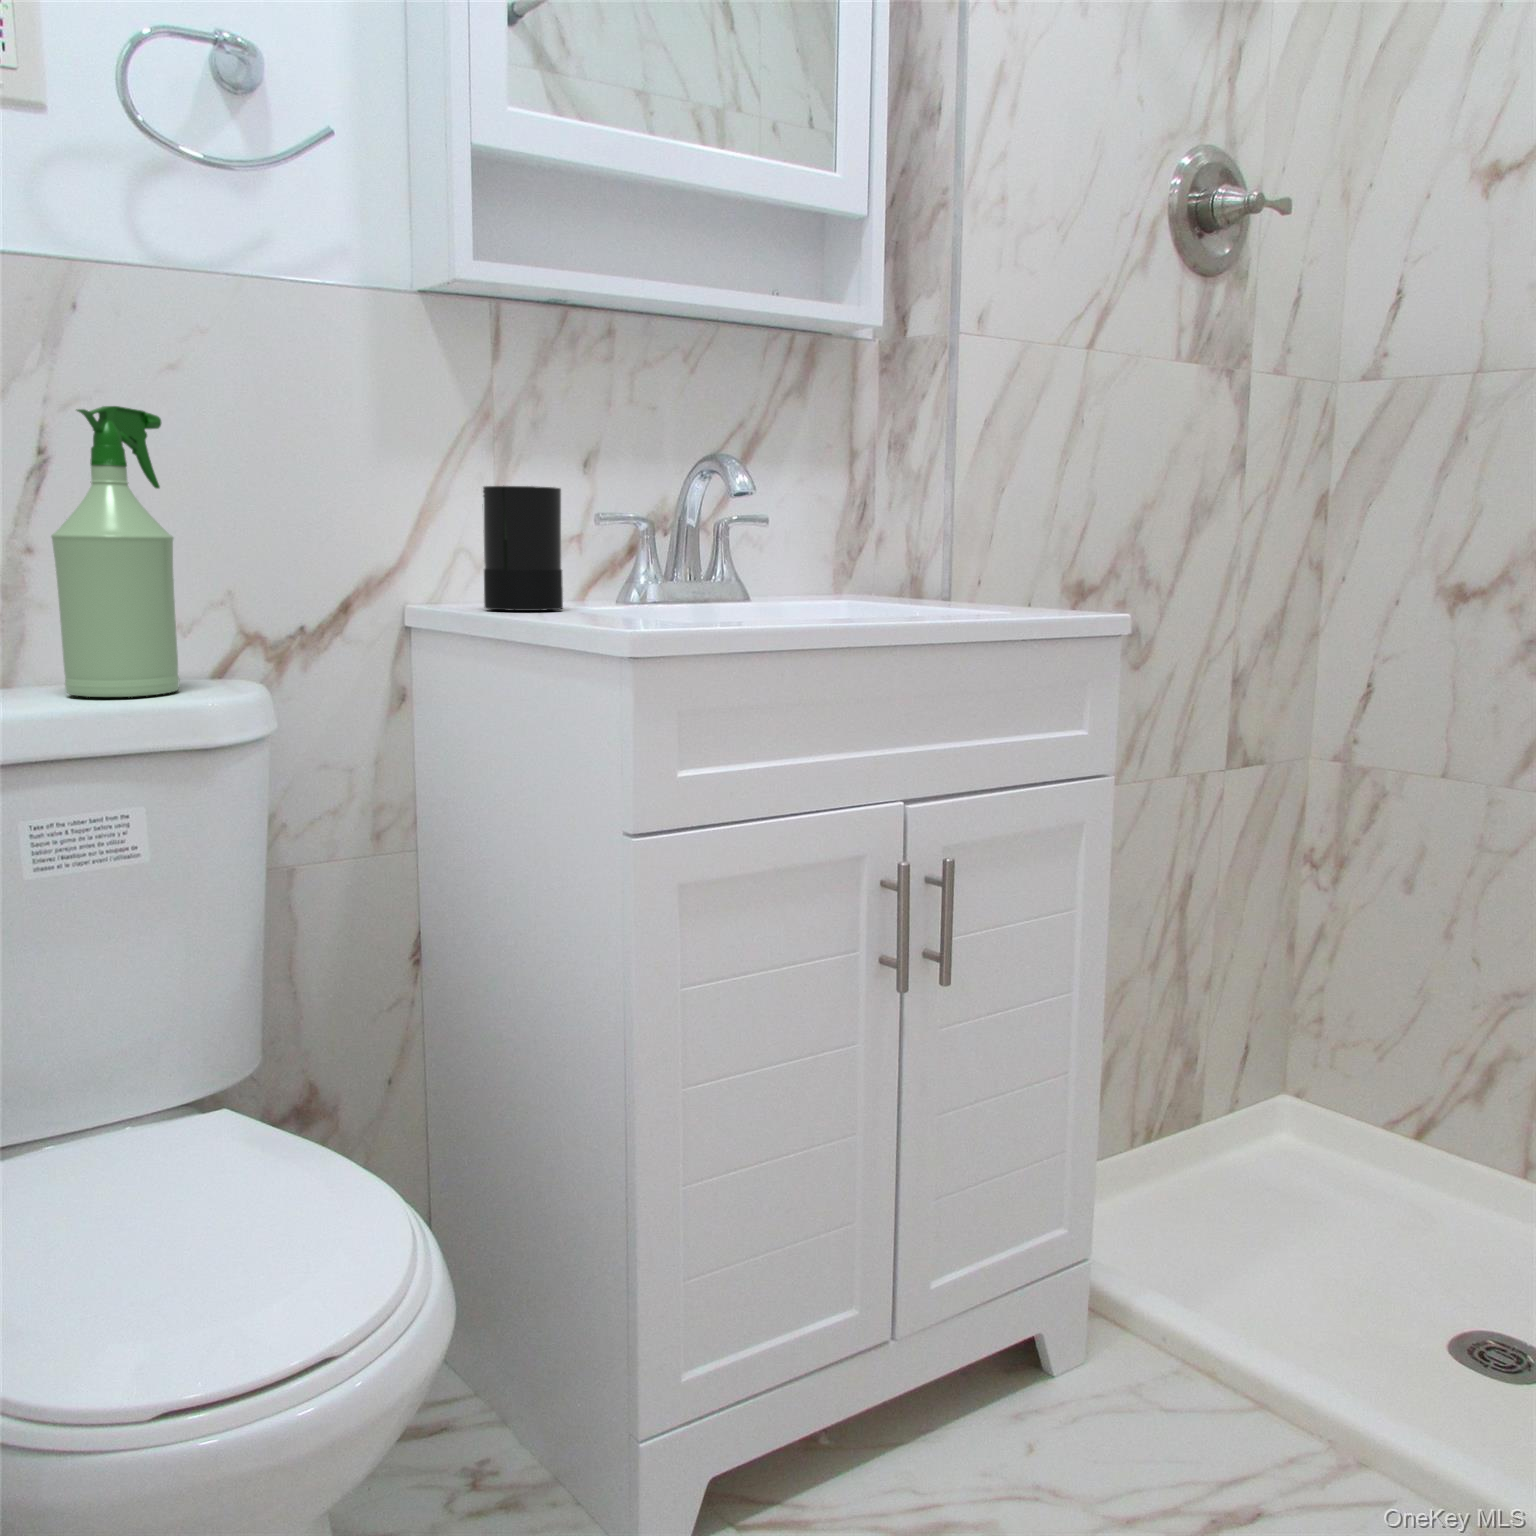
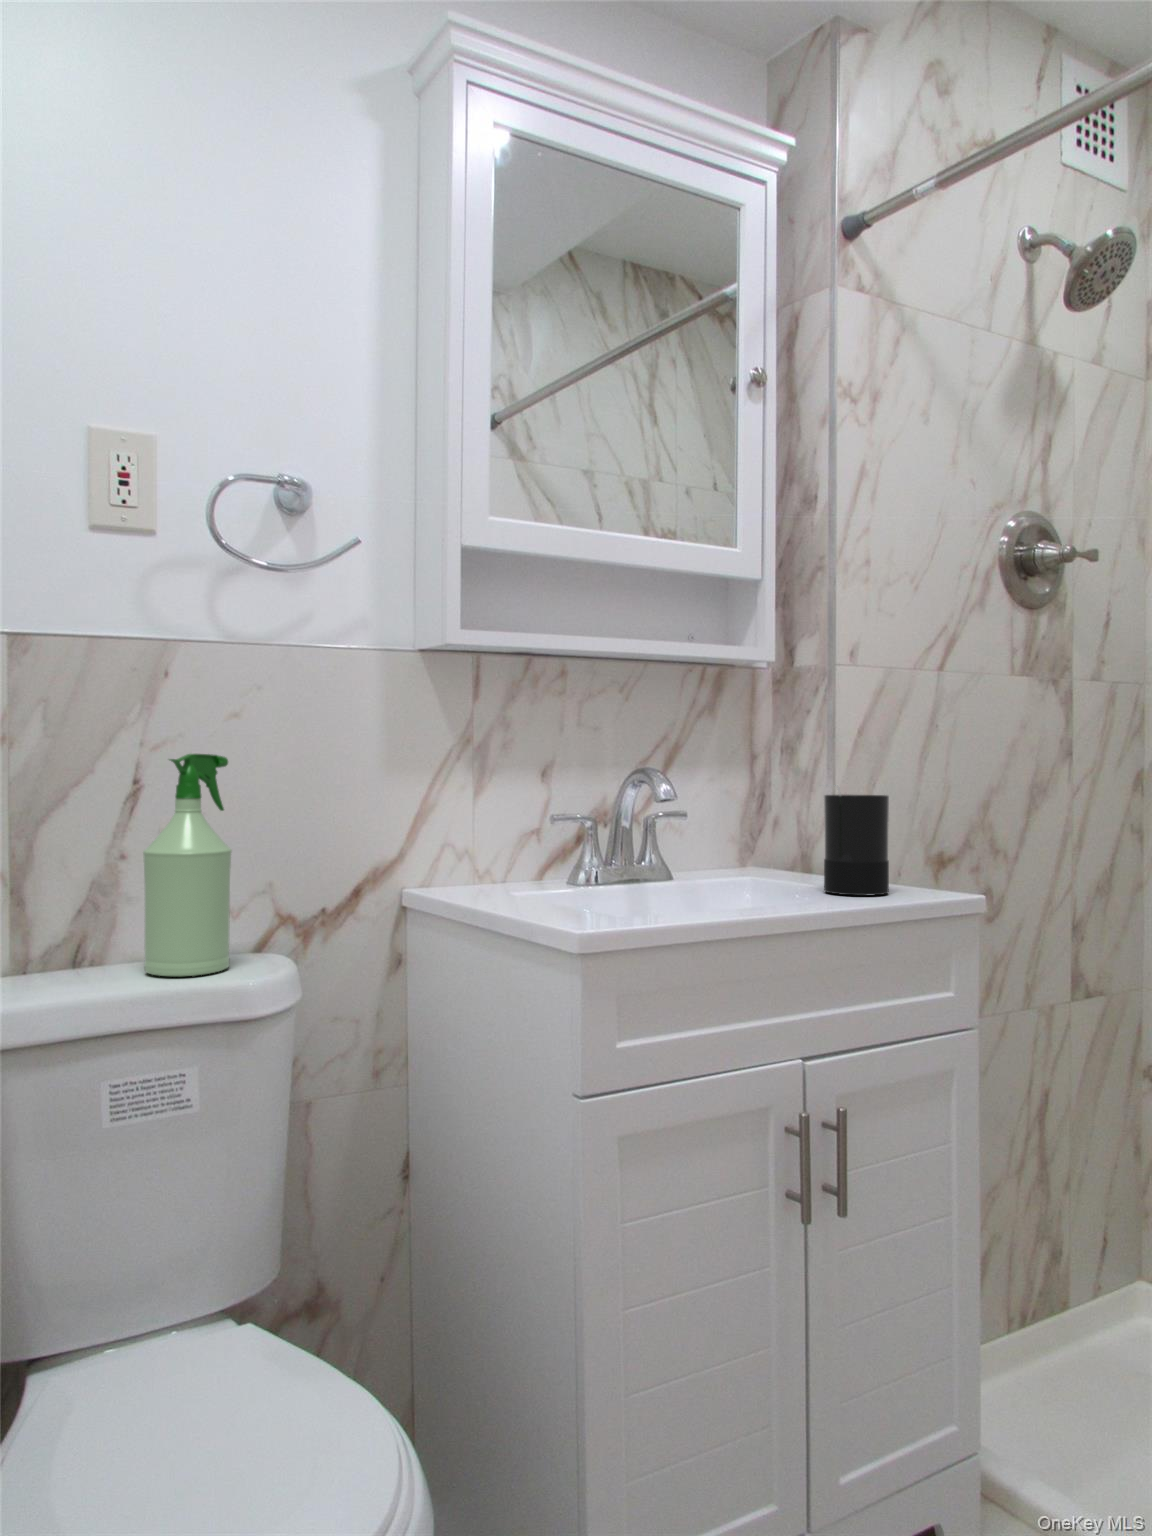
candle: present [483,485,563,611] -> present [824,787,889,896]

